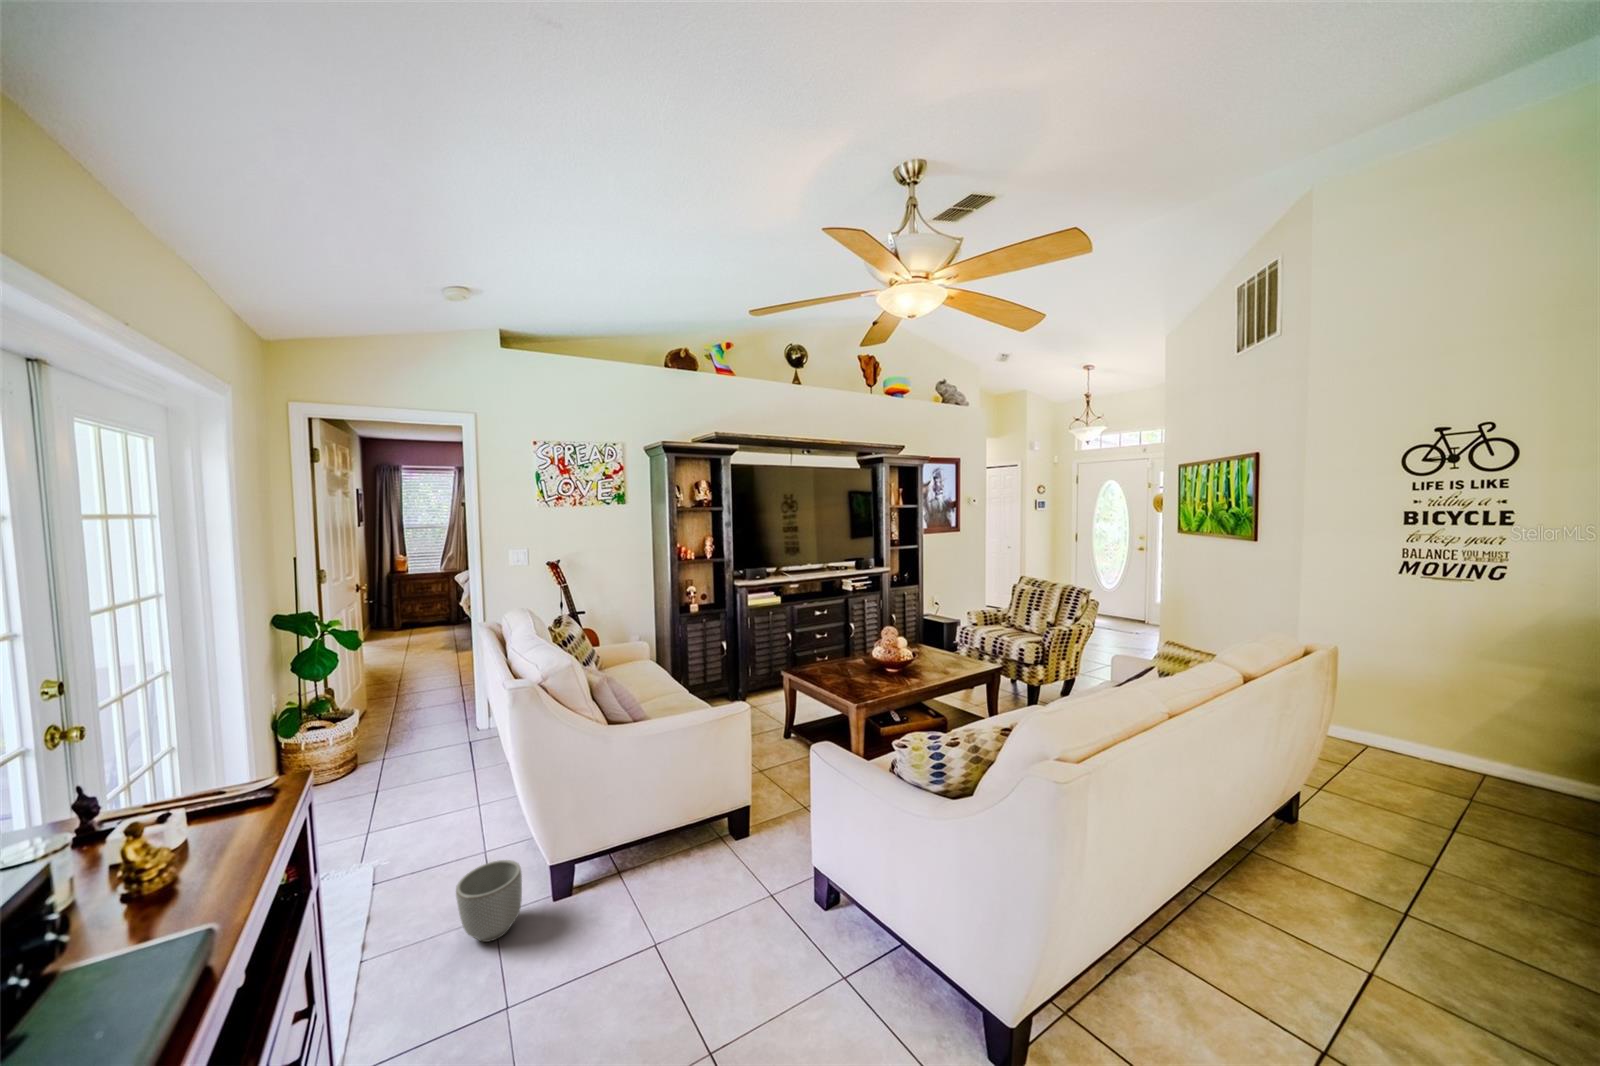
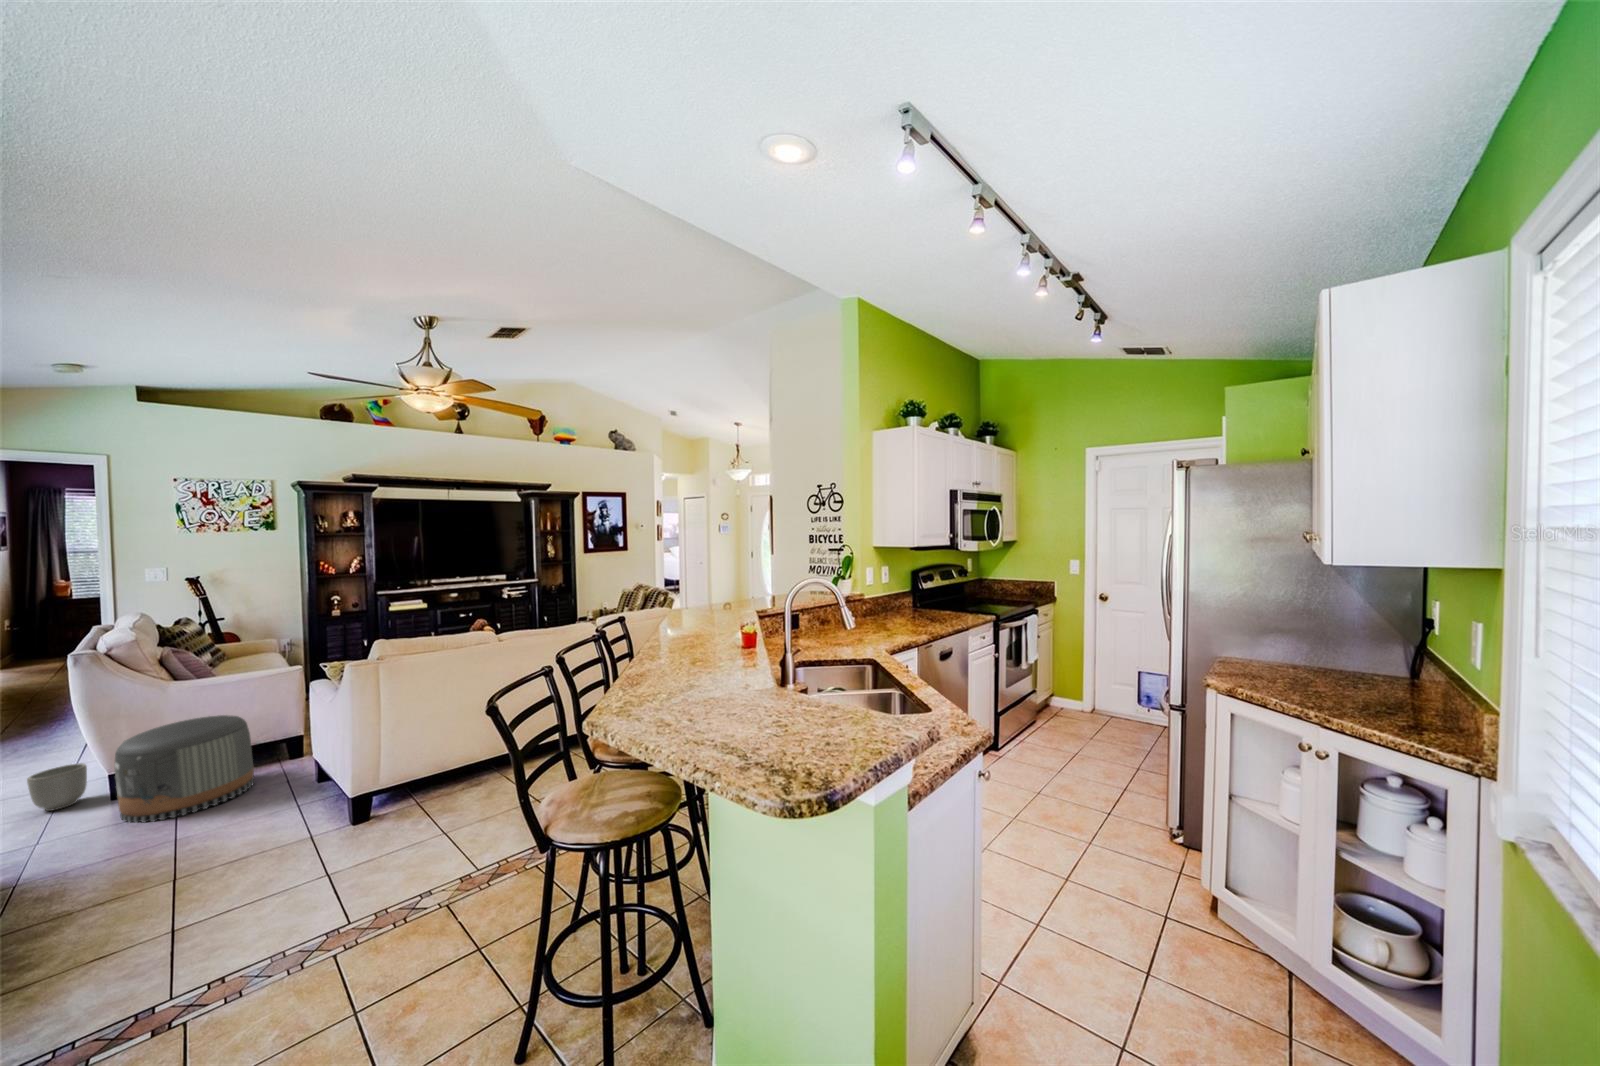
pouf: none [580,803,749,1025] -> present [114,715,254,823]

